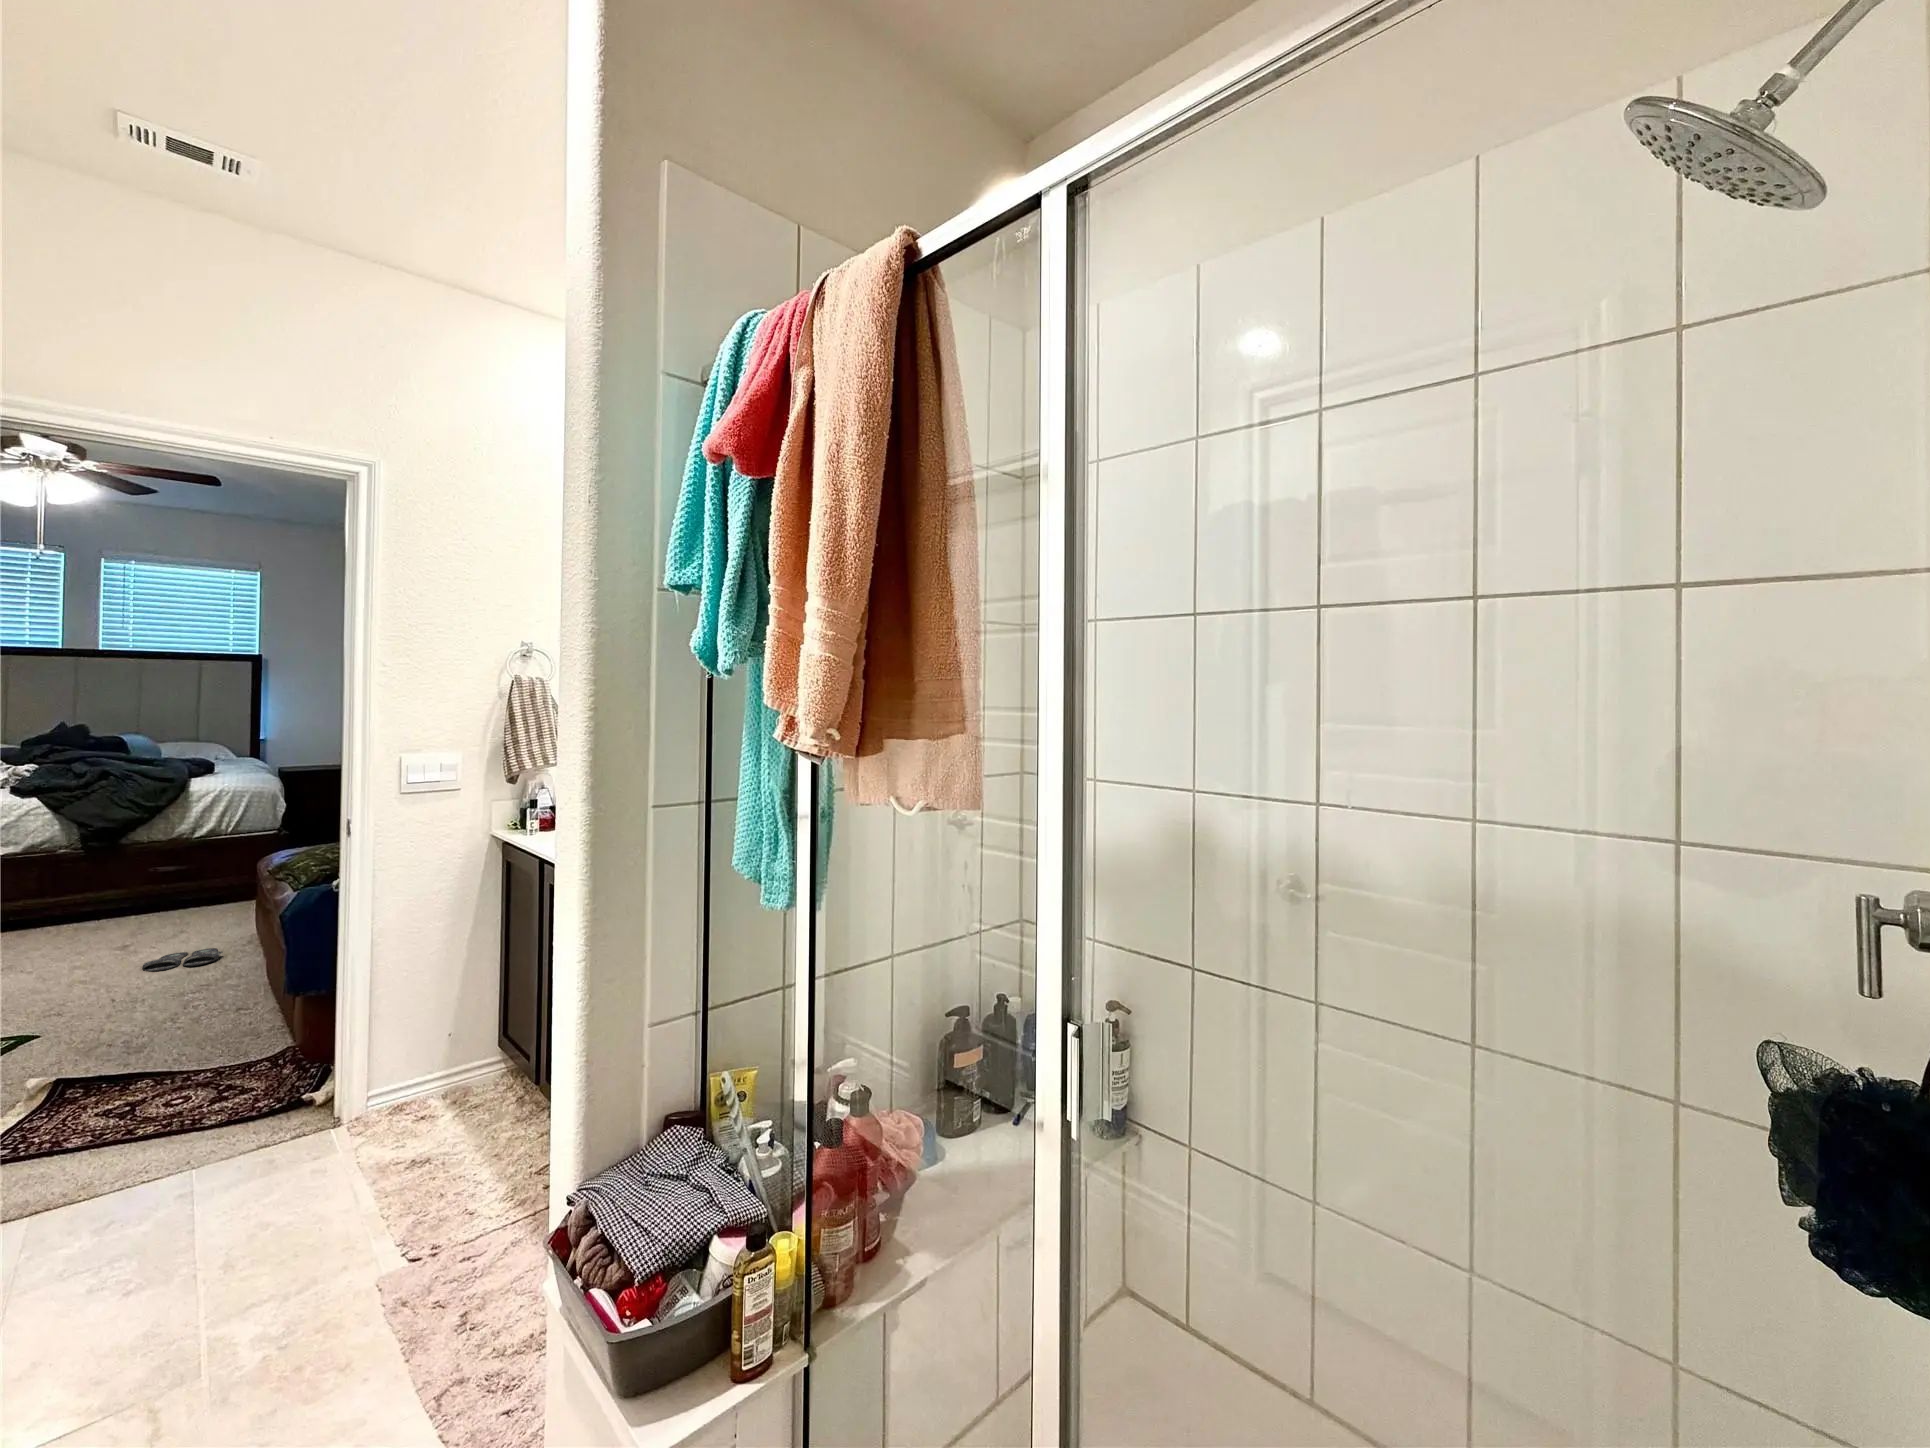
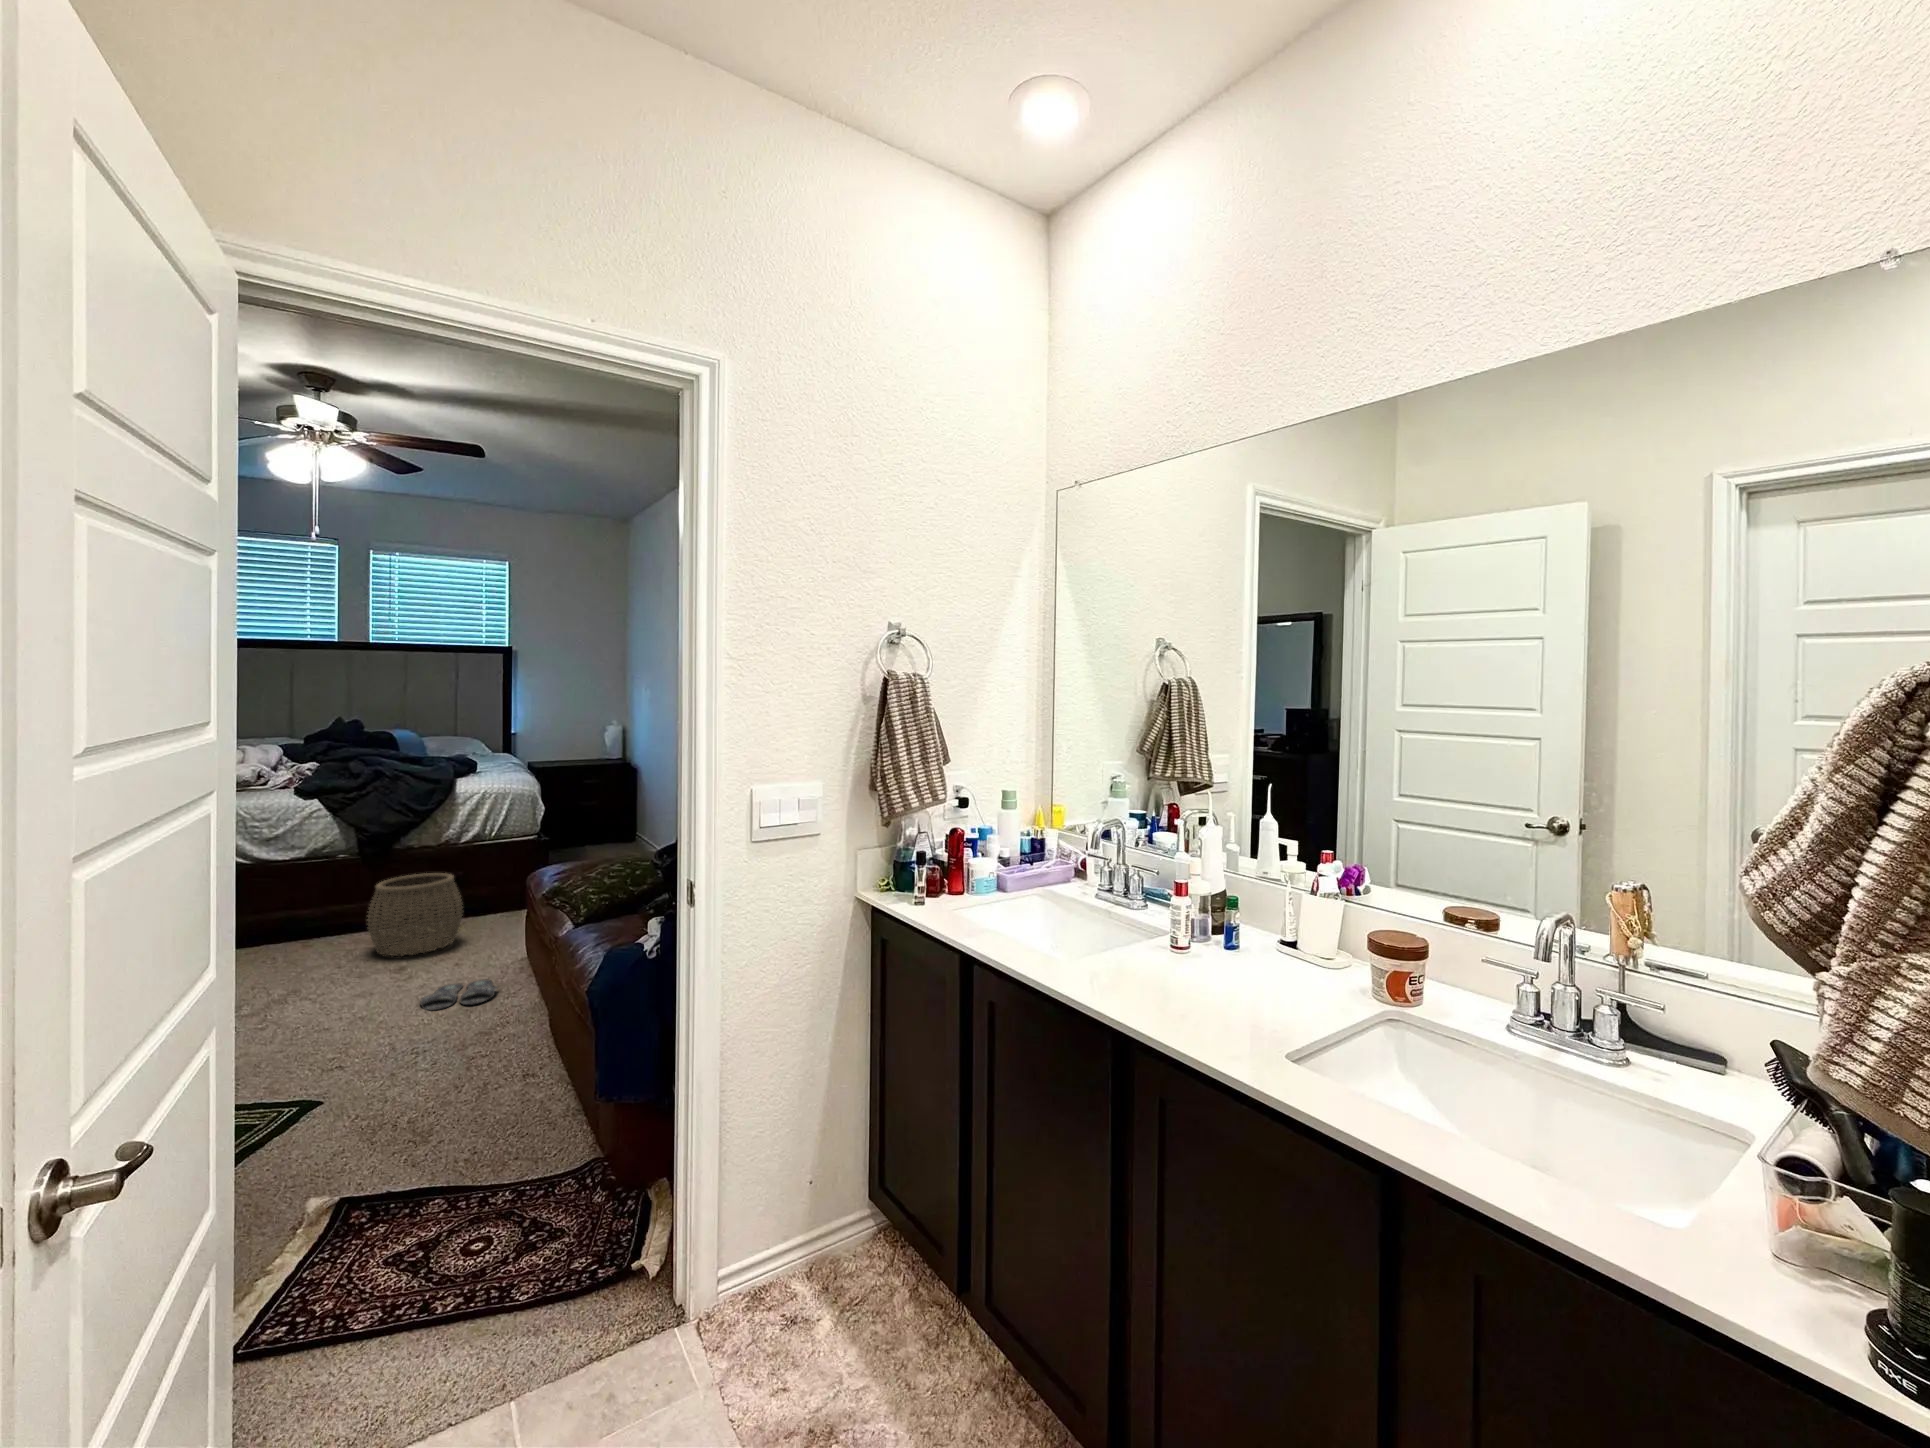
woven basket: none [89,861,193,936] -> present [367,873,463,956]

